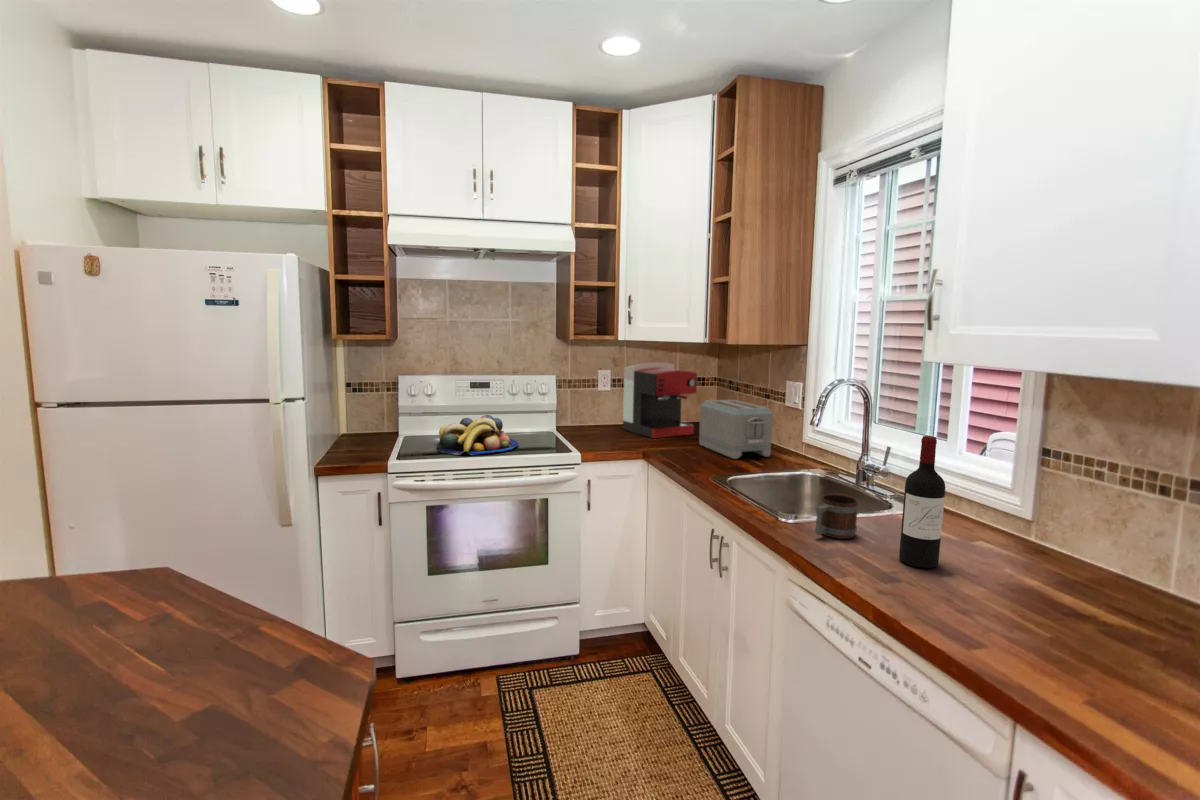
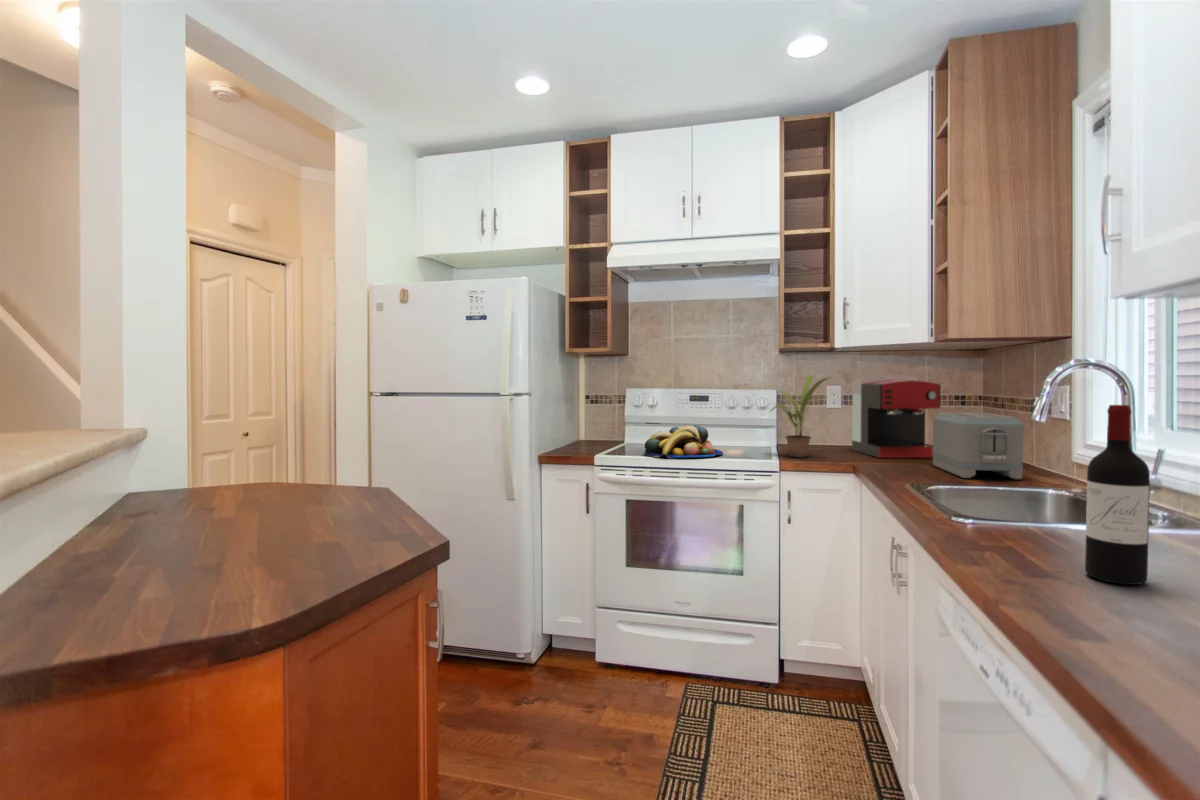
potted plant: none [561,363,622,443] -> present [771,375,831,457]
mug: present [815,494,858,539] -> none [980,494,1050,549]

